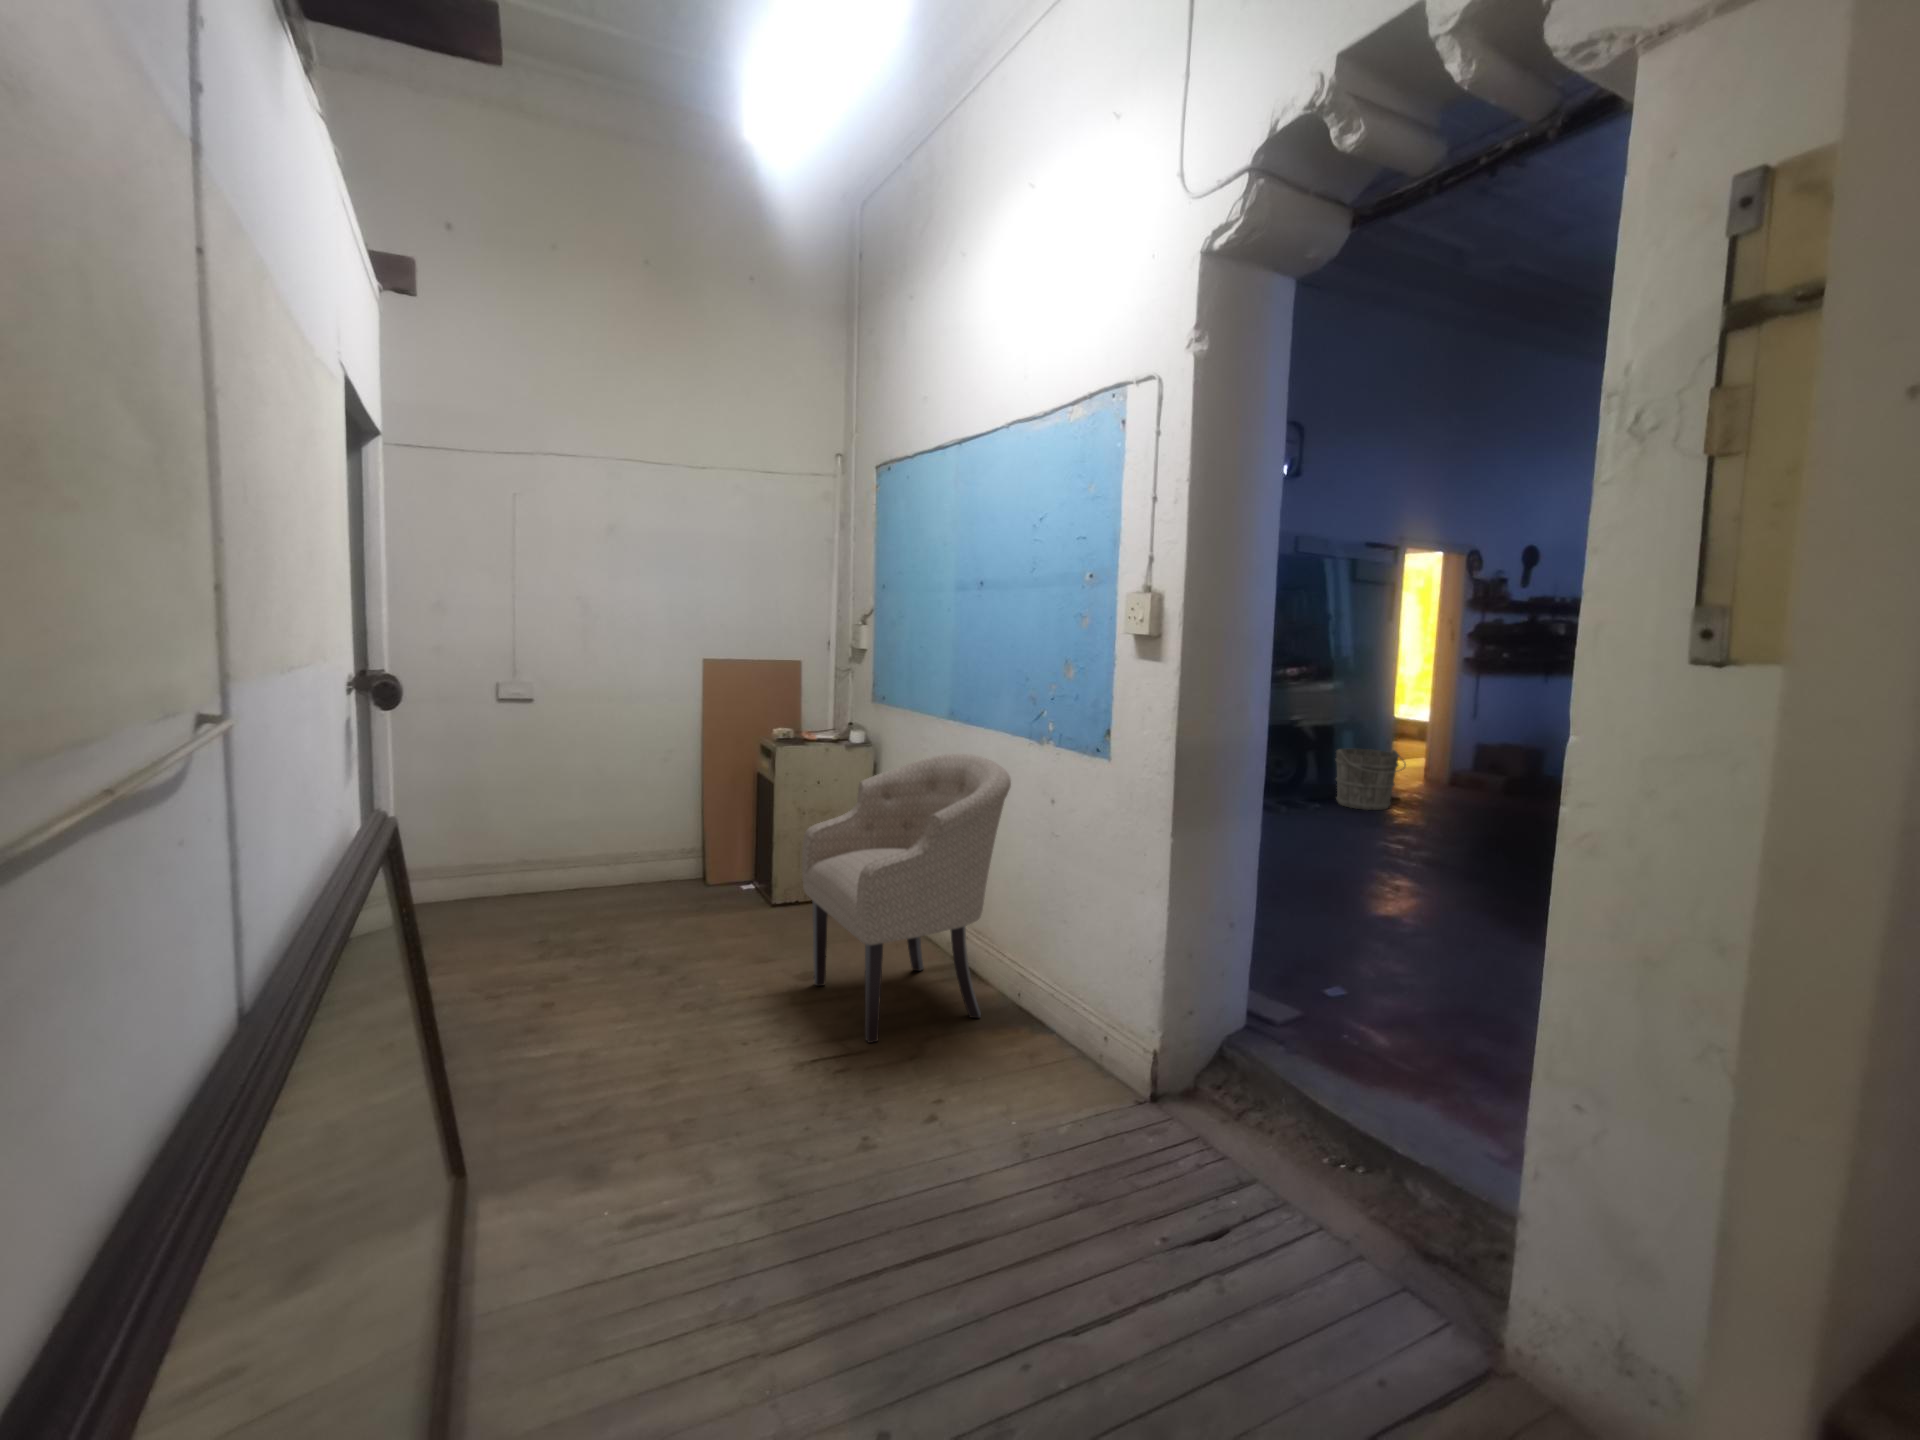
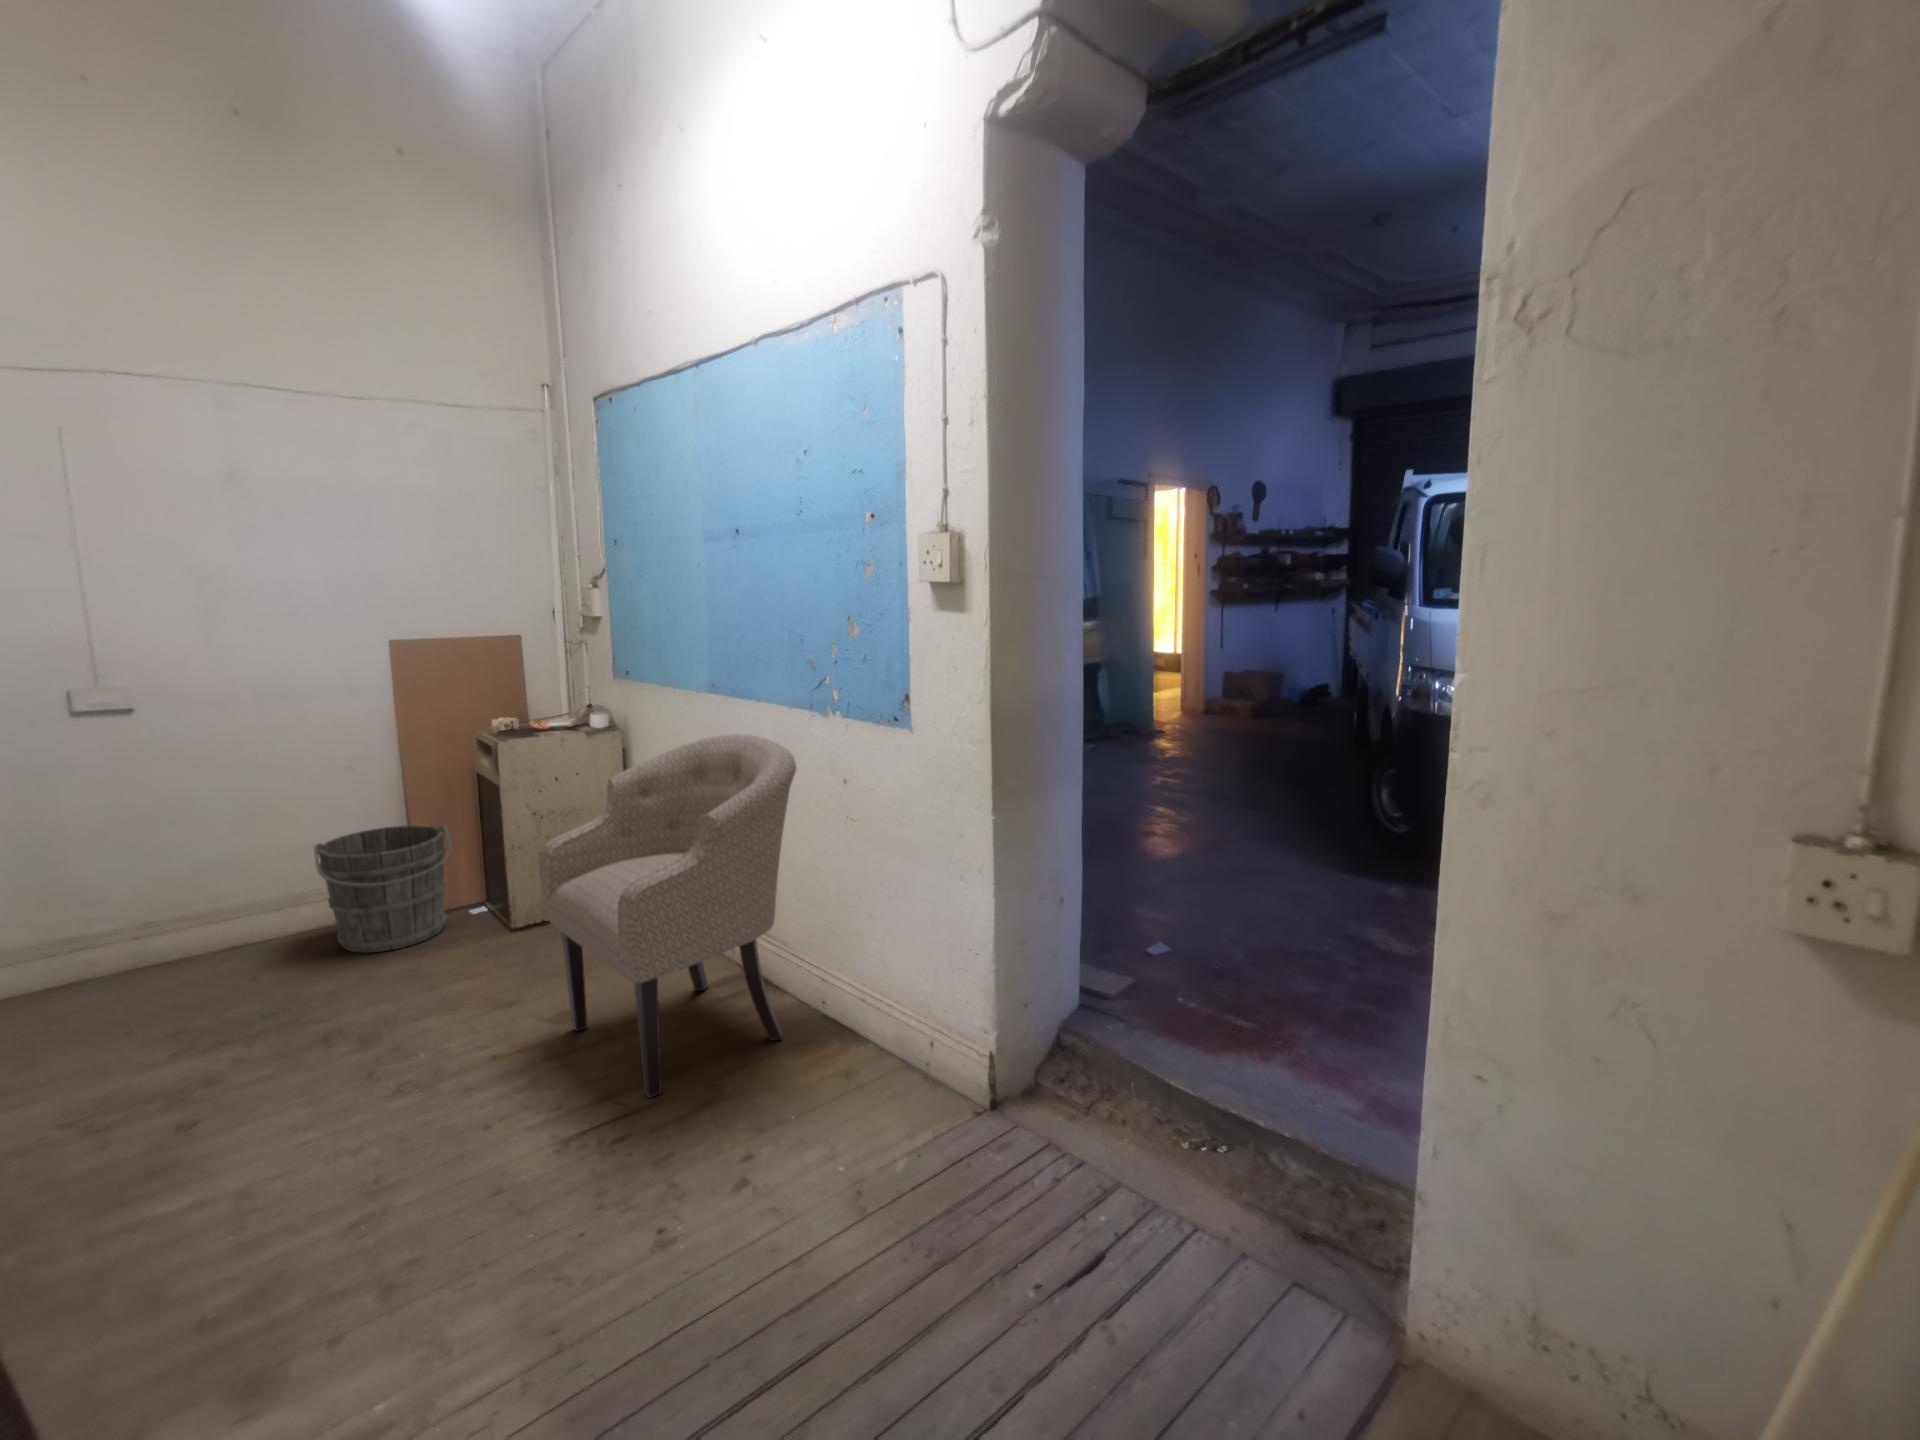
bucket: present [1335,749,1406,810] -> present [314,825,452,953]

